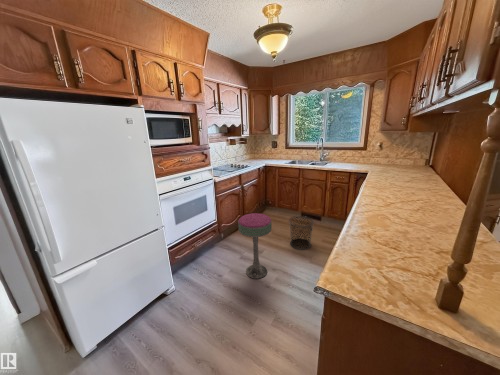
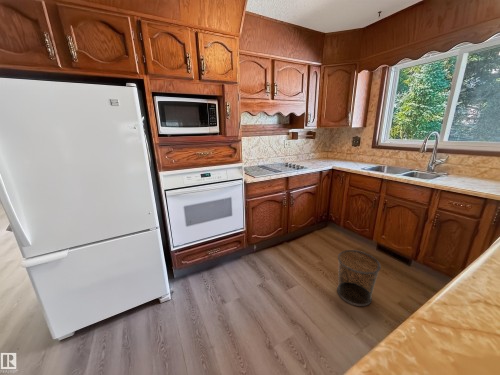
bar stool: present [238,213,272,278] -> none [244,234,291,326]

